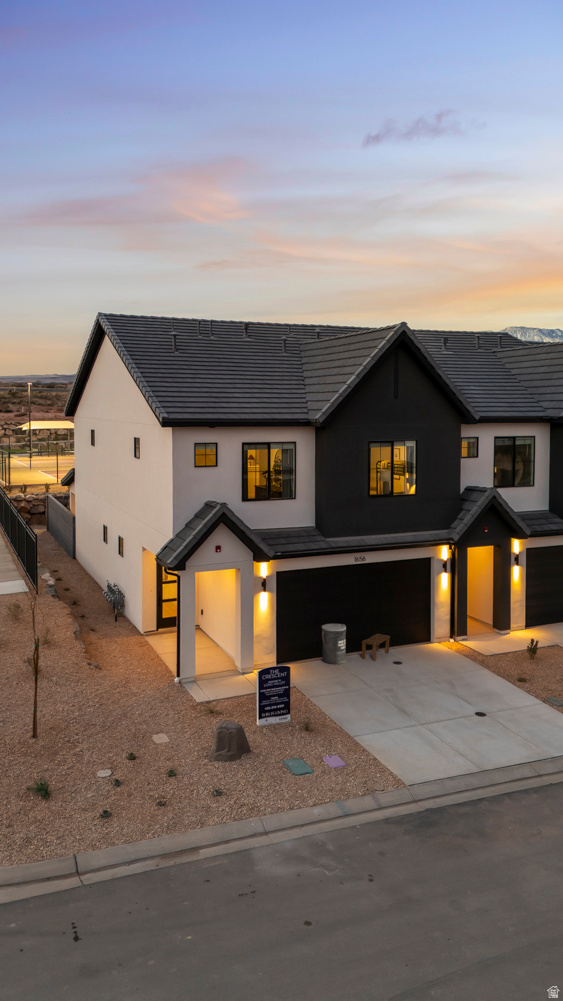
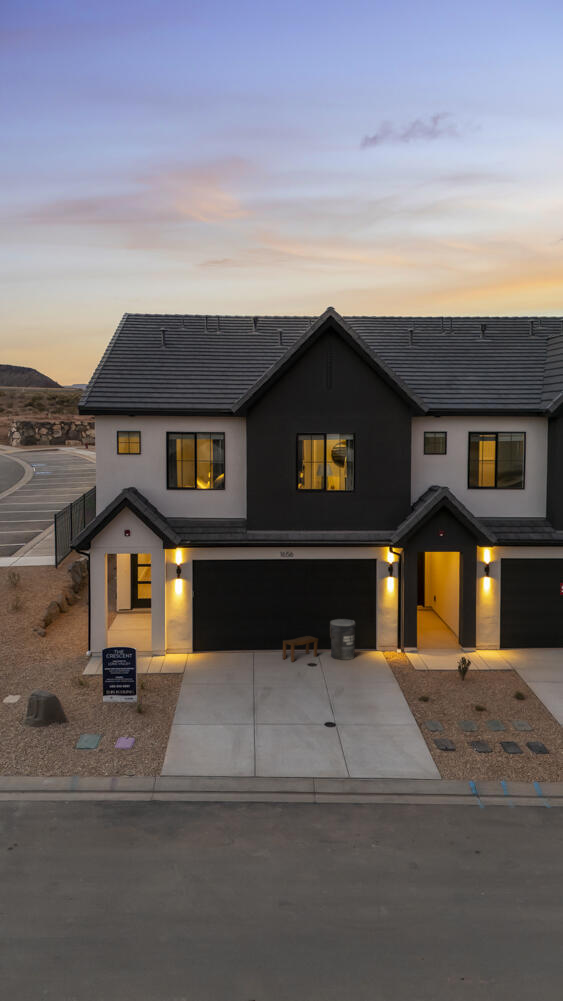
trash can: present [321,624,346,664] -> present [330,619,356,660]

